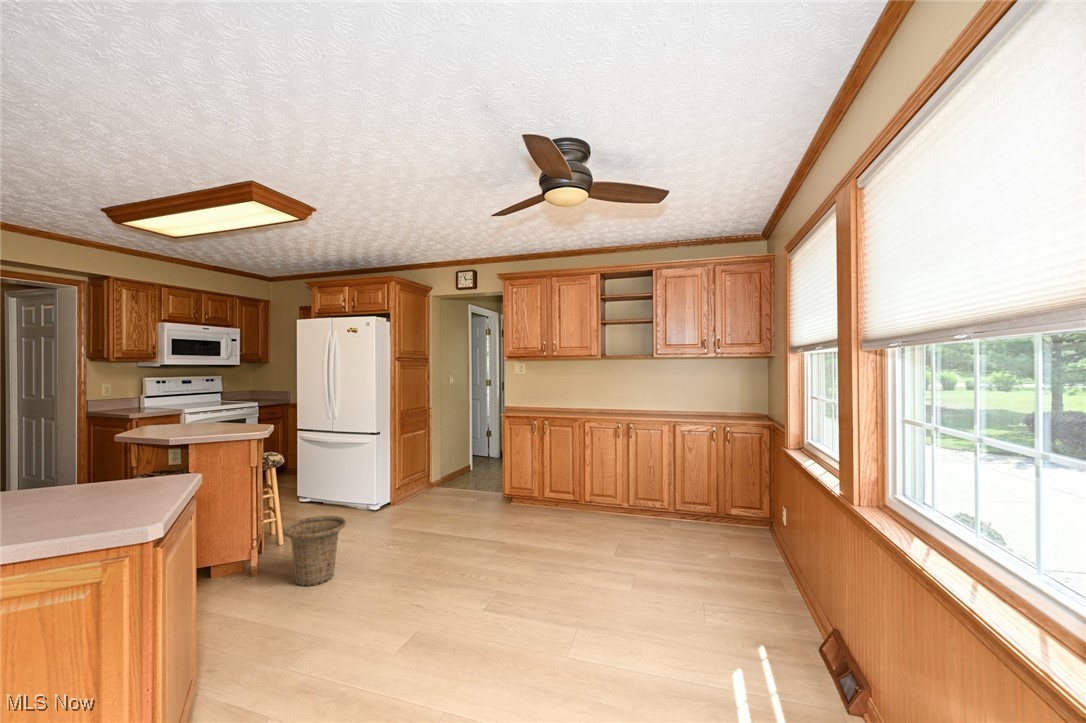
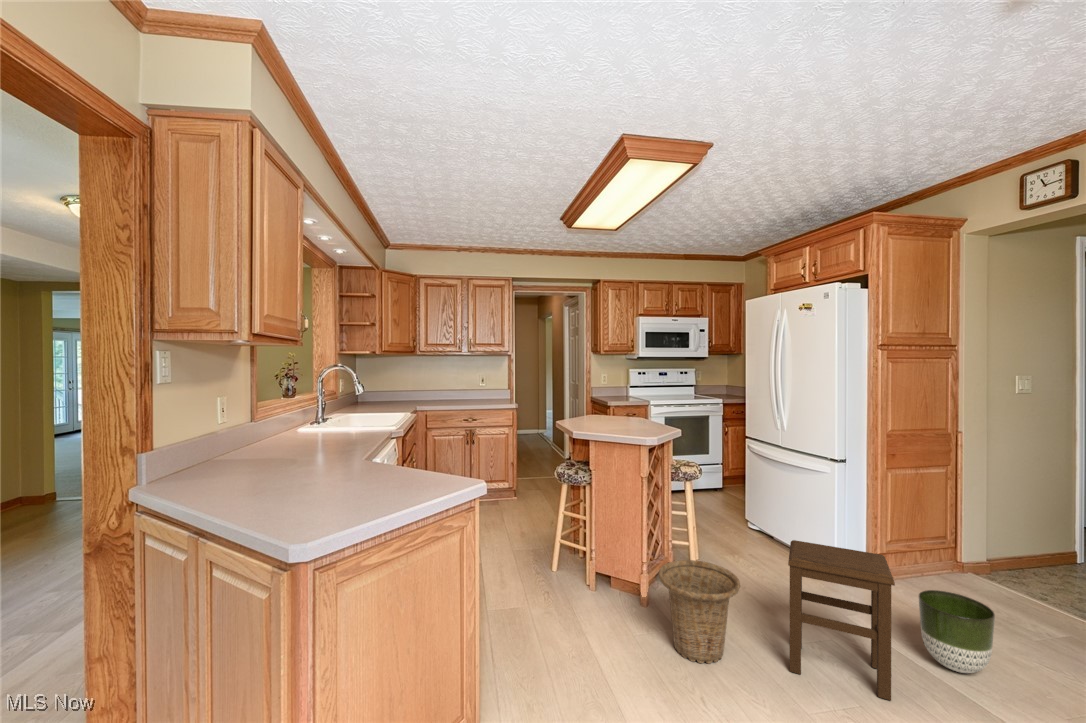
stool: none [368,478,428,563] -> present [788,540,895,700]
planter: none [429,492,460,530] -> present [919,590,995,673]

